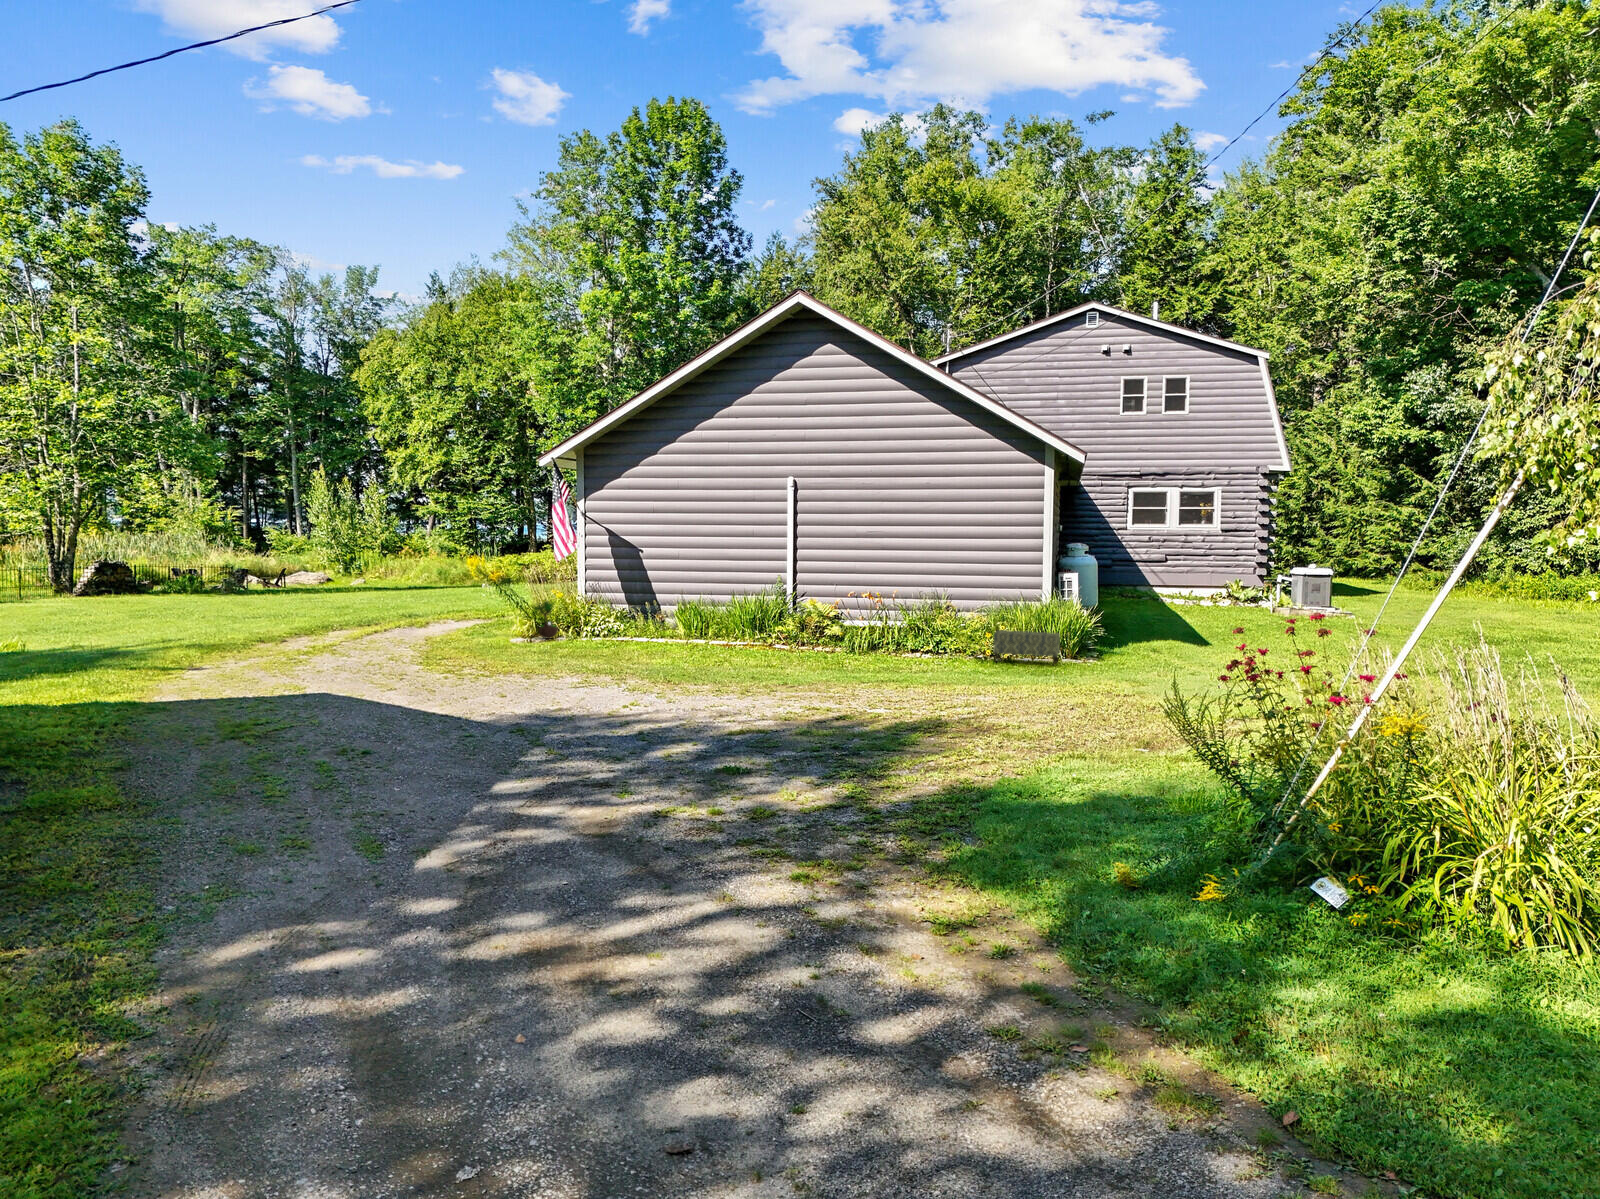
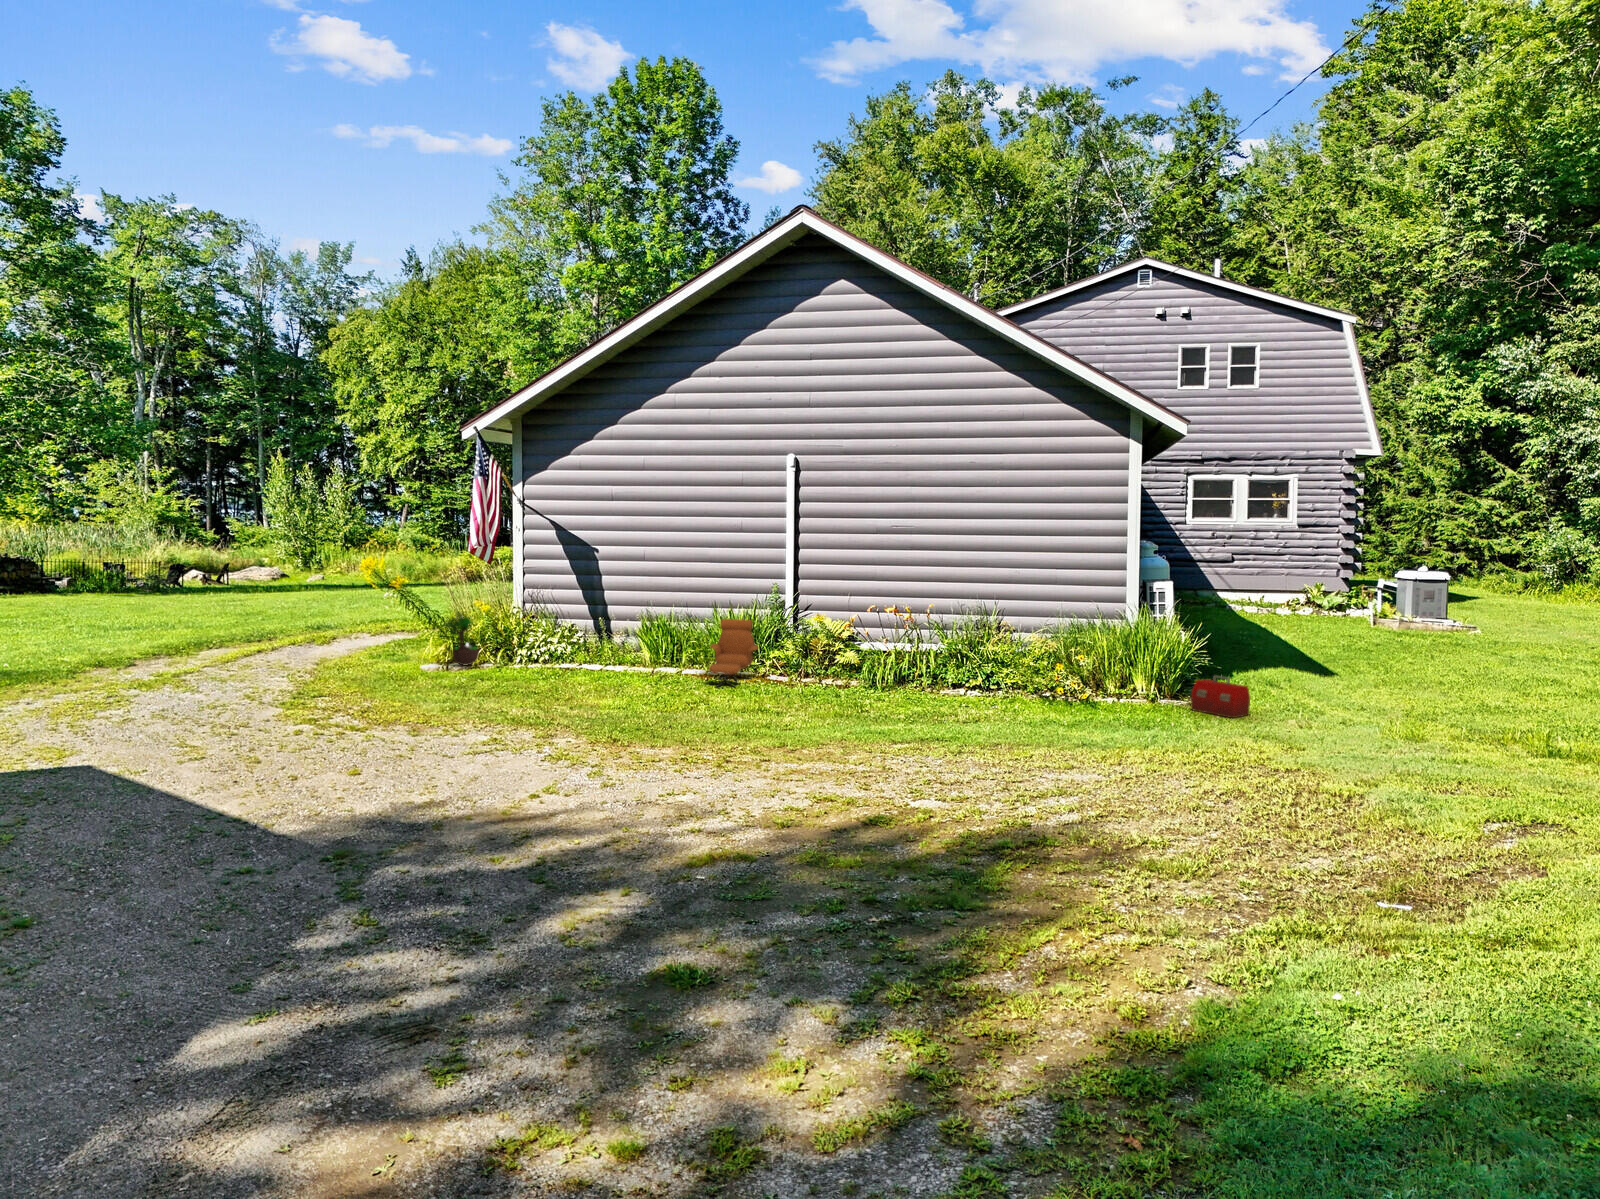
lounge chair: none [729,603,766,651] -> present [709,619,759,687]
bench: present [993,630,1060,665] -> none [1085,663,1182,718]
toolbox: none [1069,638,1109,666] -> present [1191,676,1250,718]

